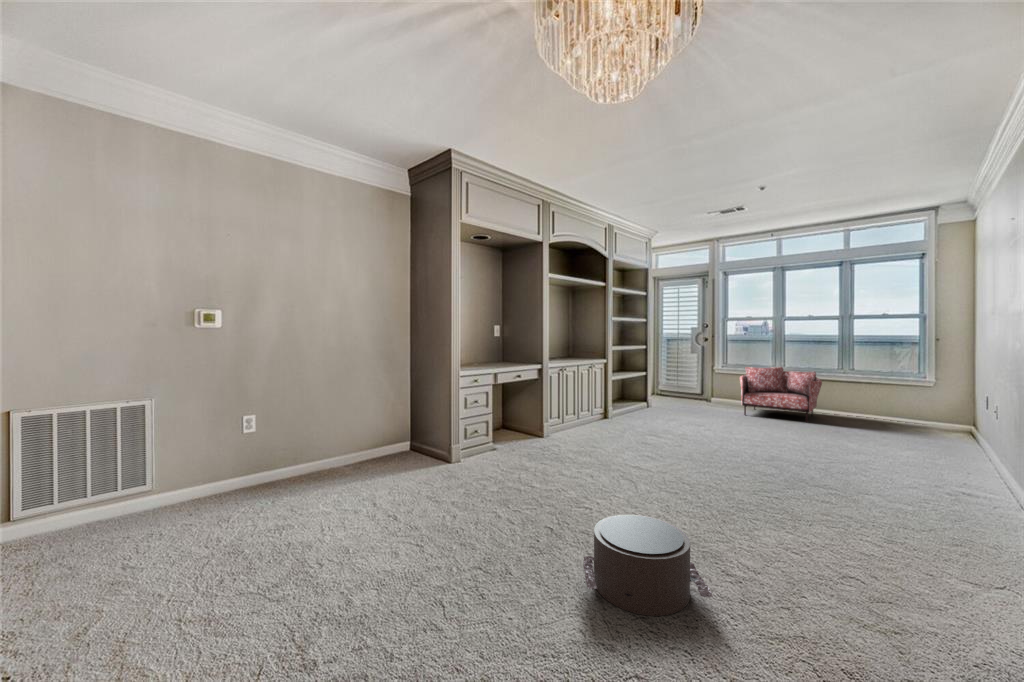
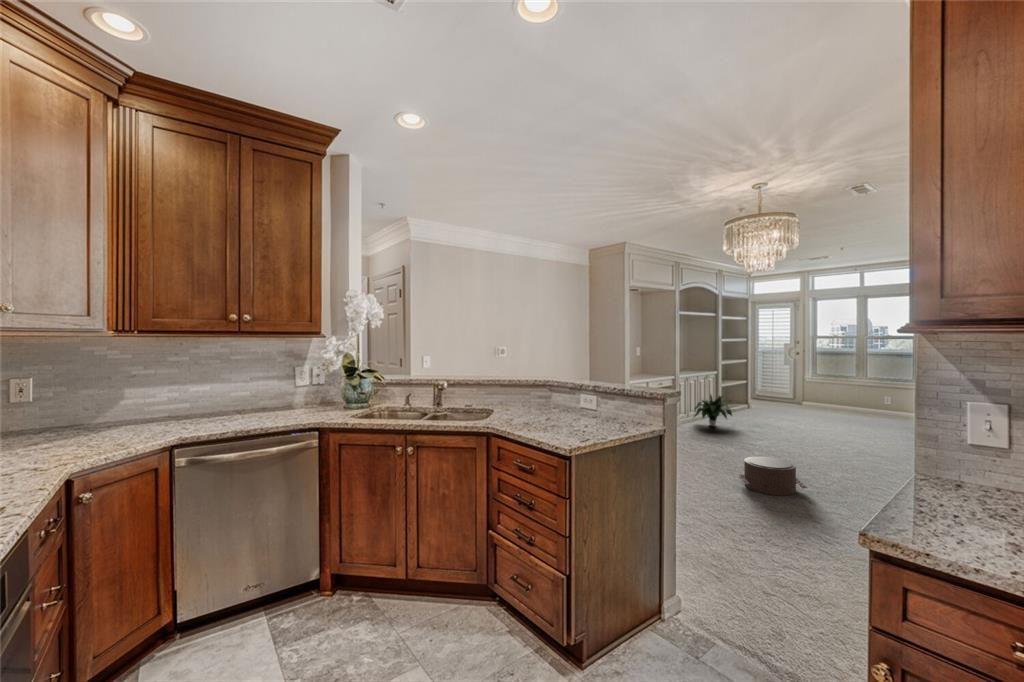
armchair: present [740,367,822,422] -> none [828,377,900,421]
potted plant: none [565,389,626,436] -> present [694,394,732,426]

